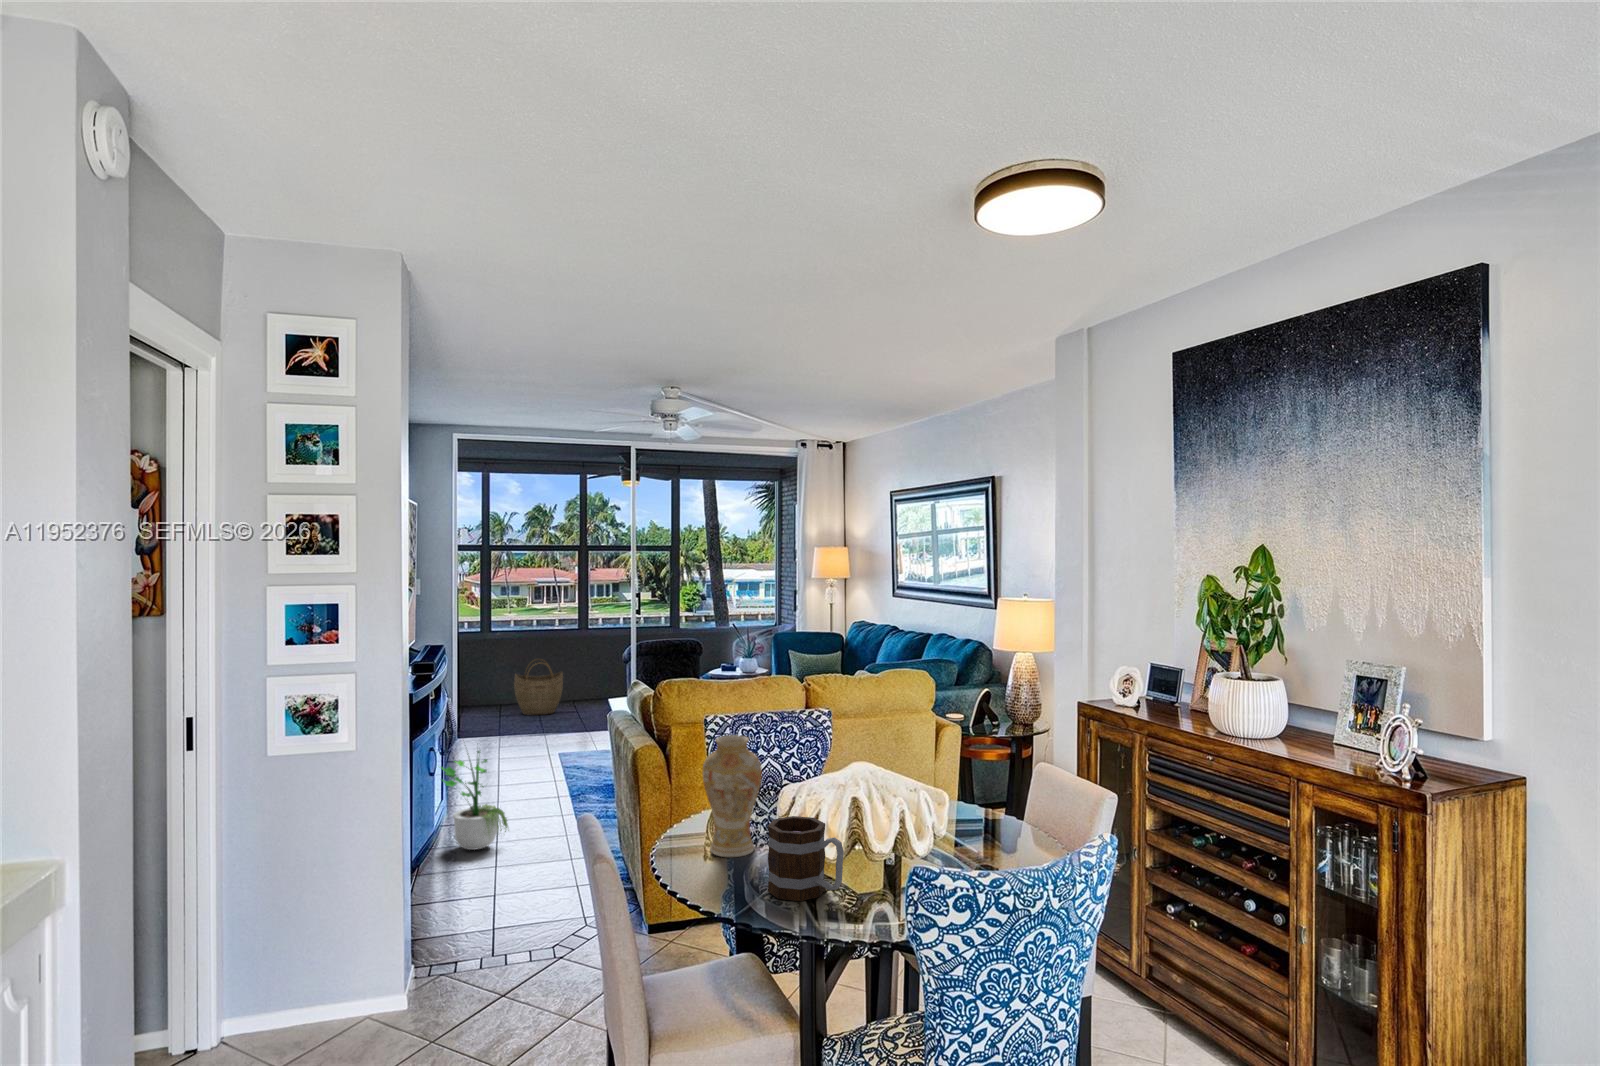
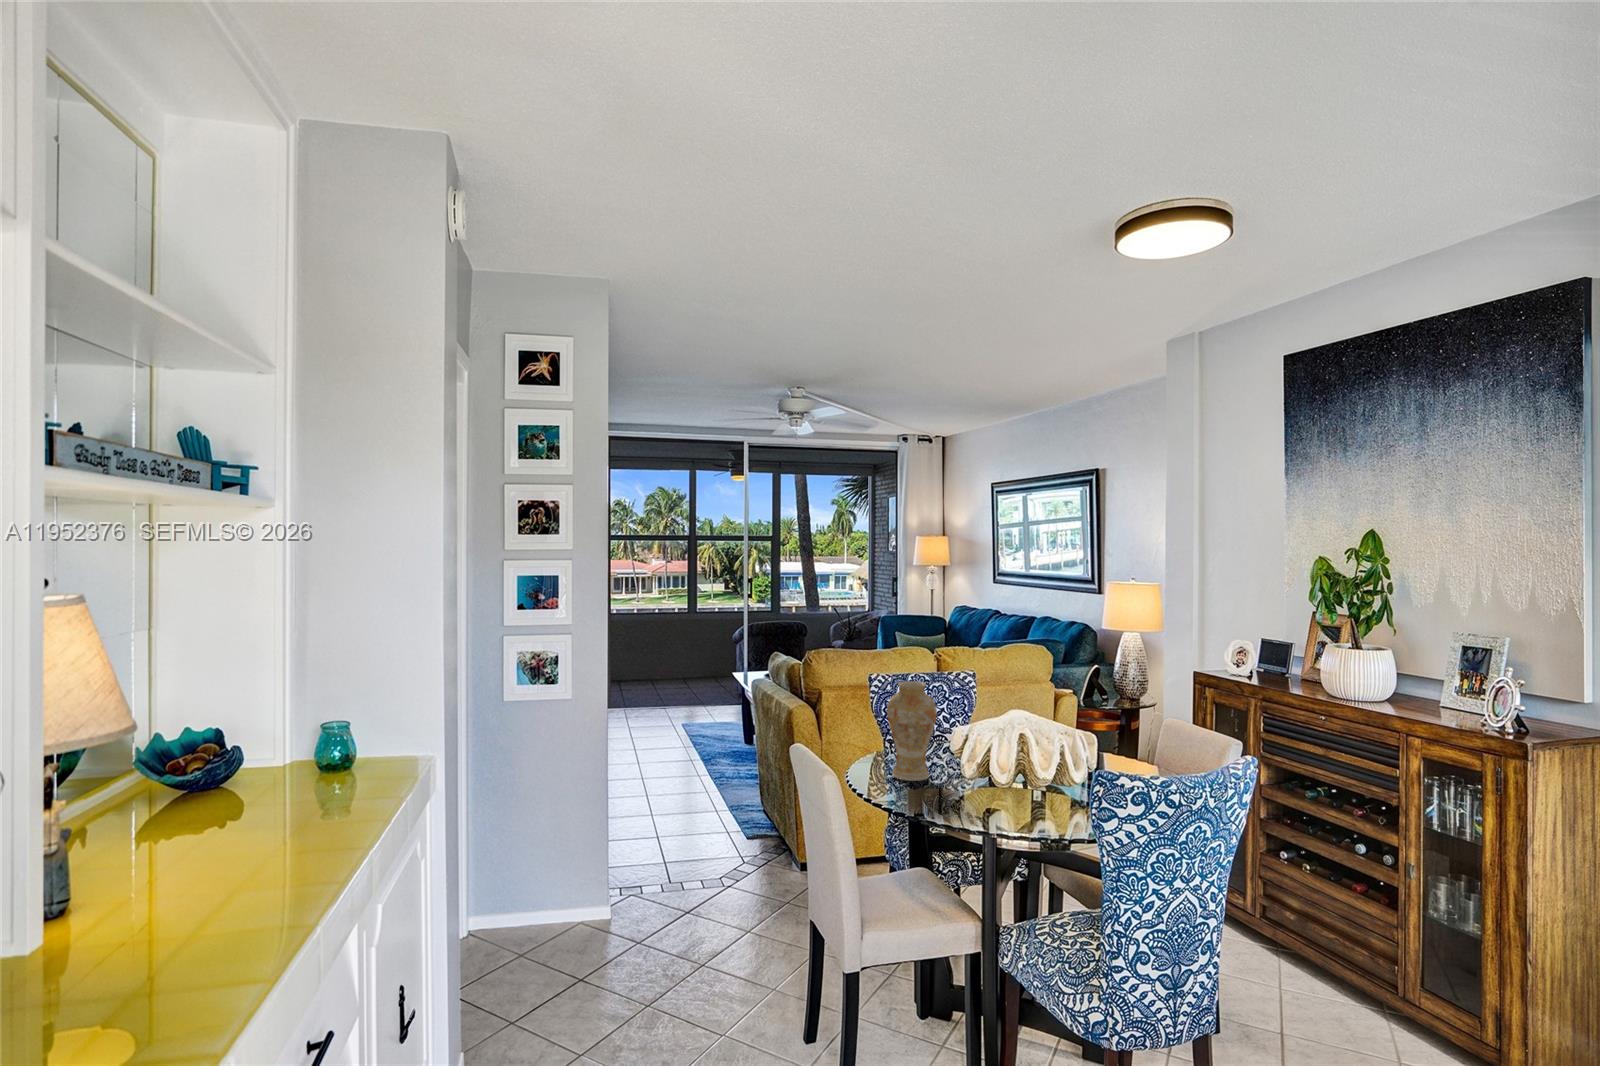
woven basket: present [514,659,563,715] -> none [640,639,683,691]
potted plant: present [441,751,508,850] -> none [607,694,666,796]
mug: present [768,816,844,901] -> none [954,743,1021,809]

